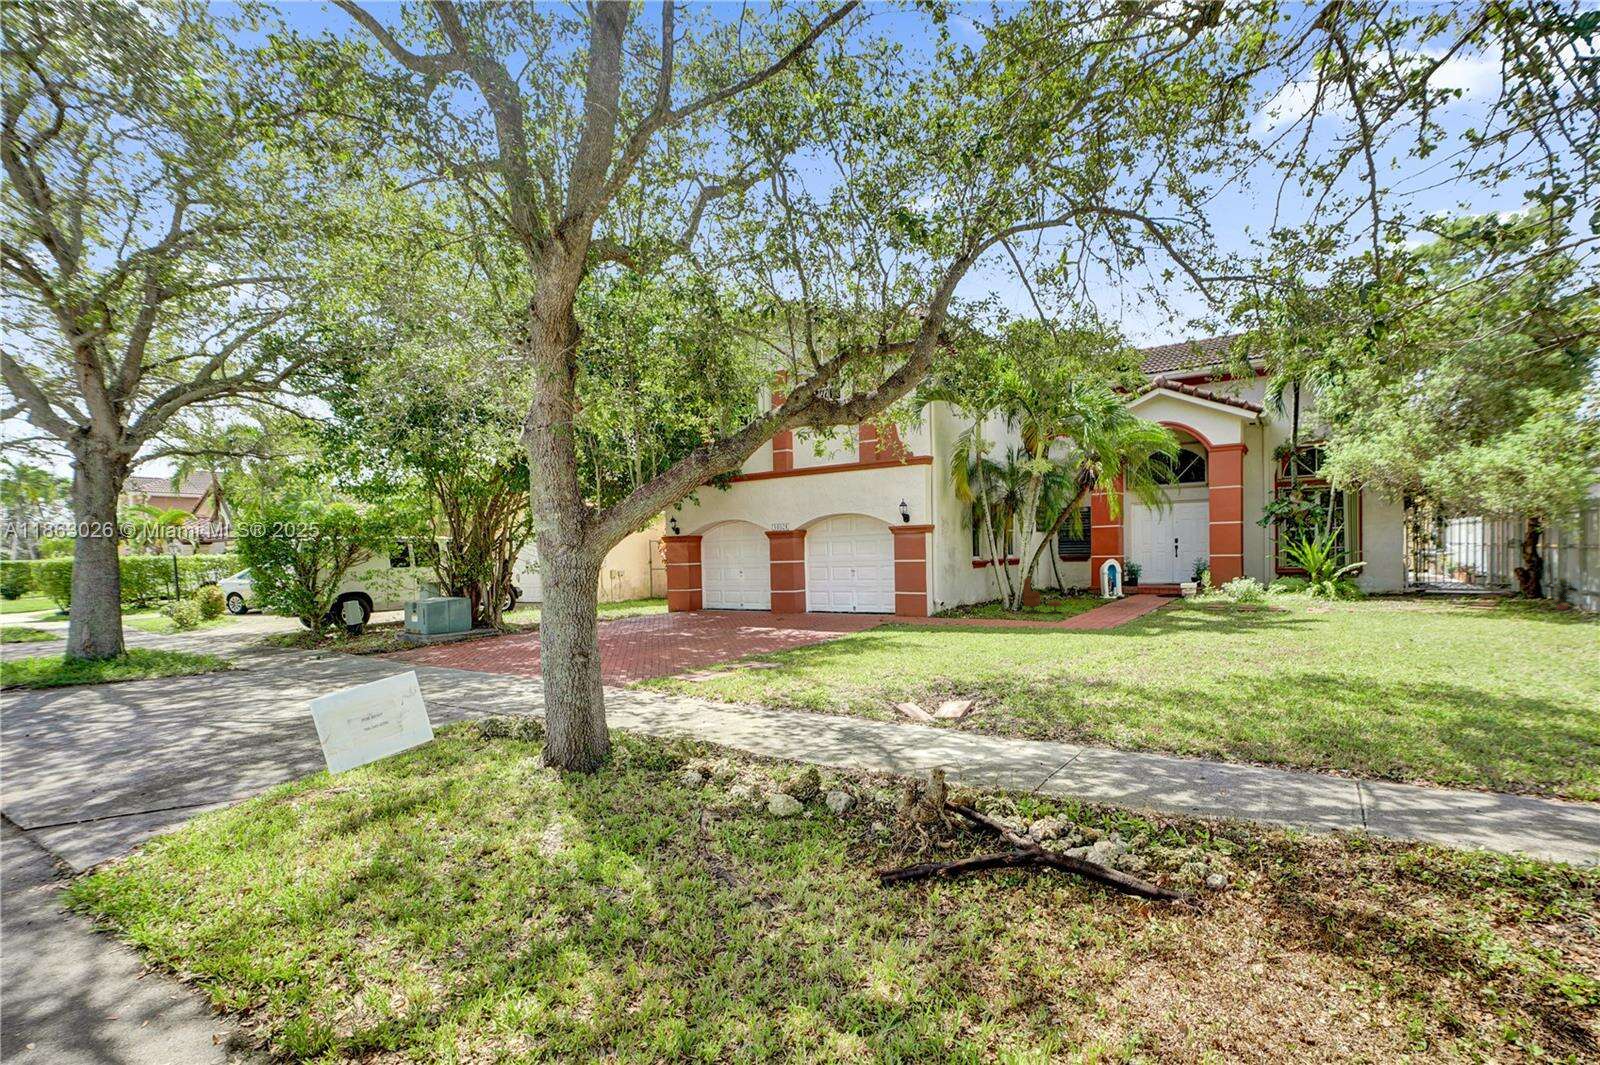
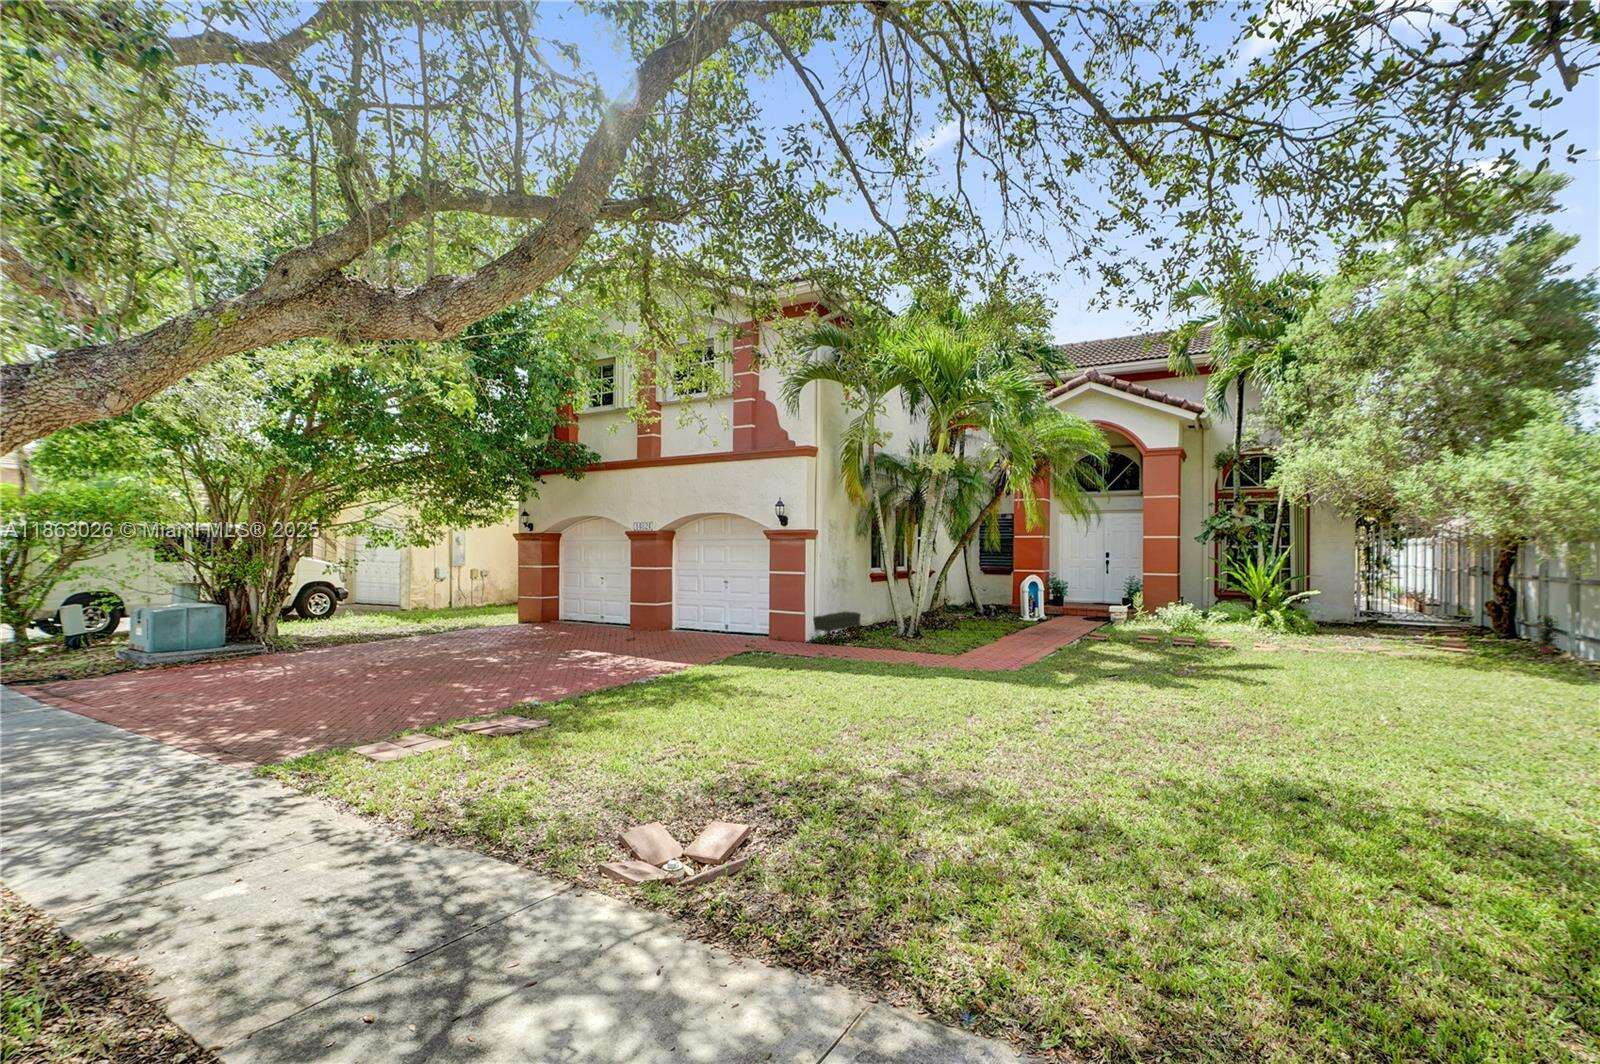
lounge chair: present [1023,578,1062,613] -> none [921,597,968,642]
bench: none [931,592,971,618] -> present [812,611,861,644]

